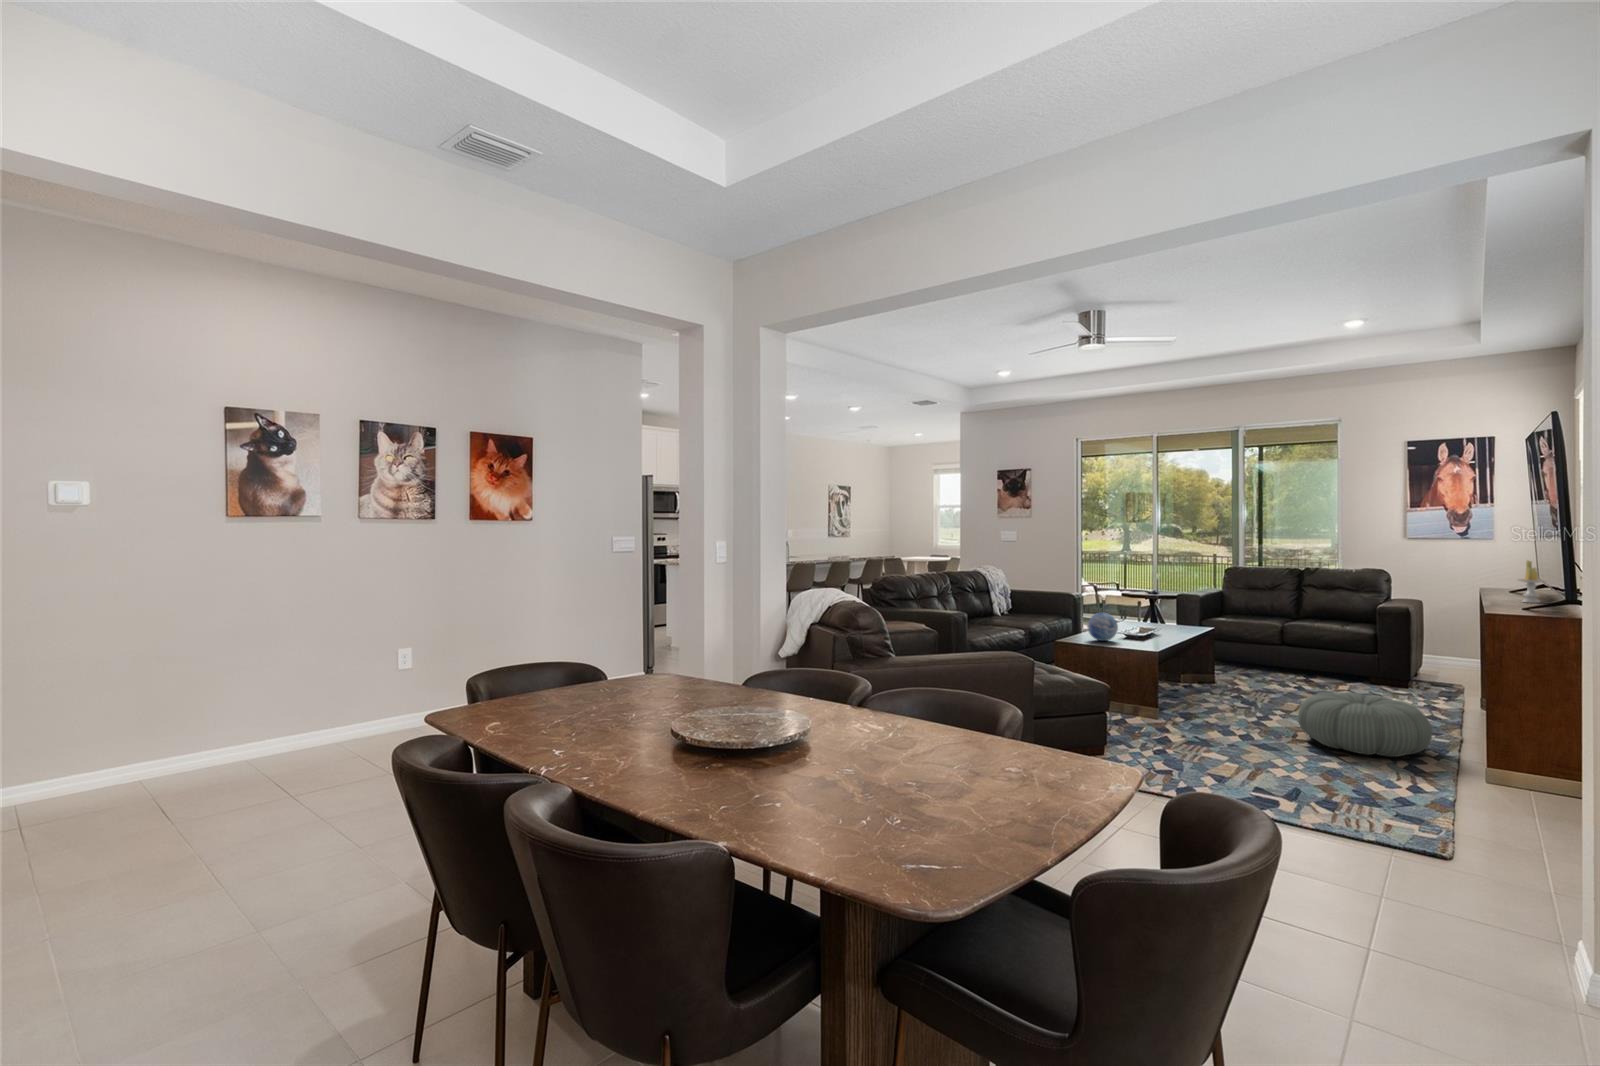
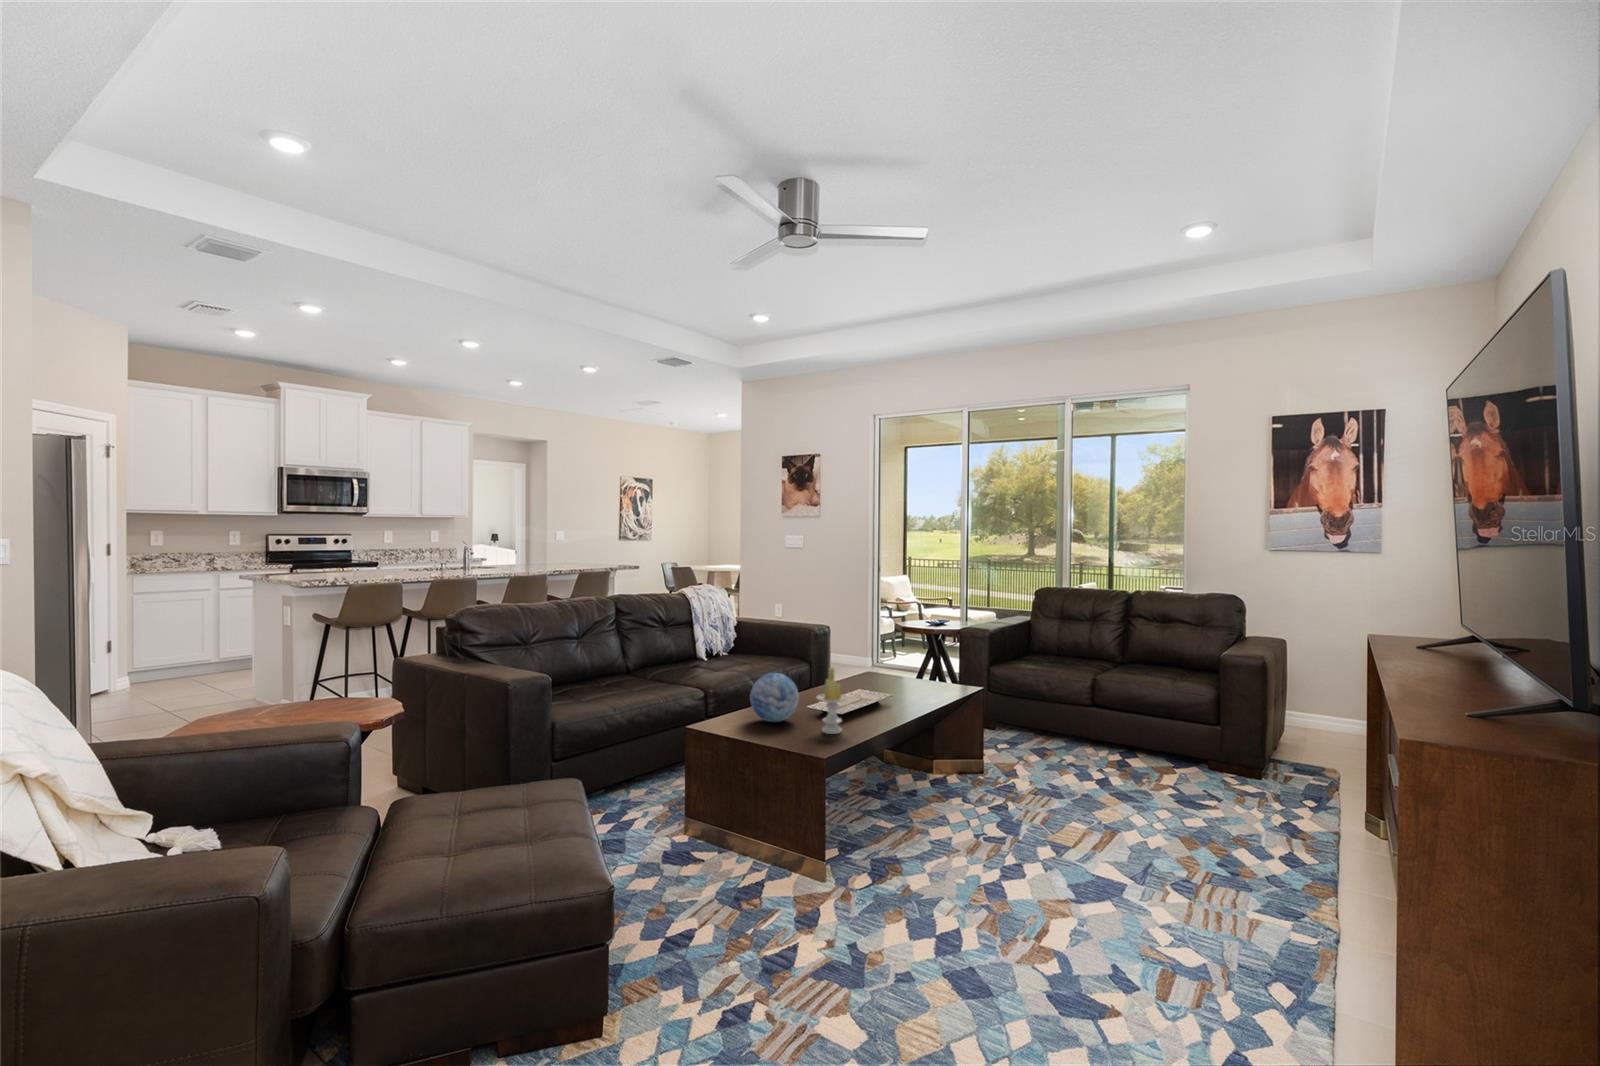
candle: present [1518,561,1544,603] -> present [817,667,848,734]
pouf: present [1298,692,1432,757] -> none [1048,841,1284,1009]

